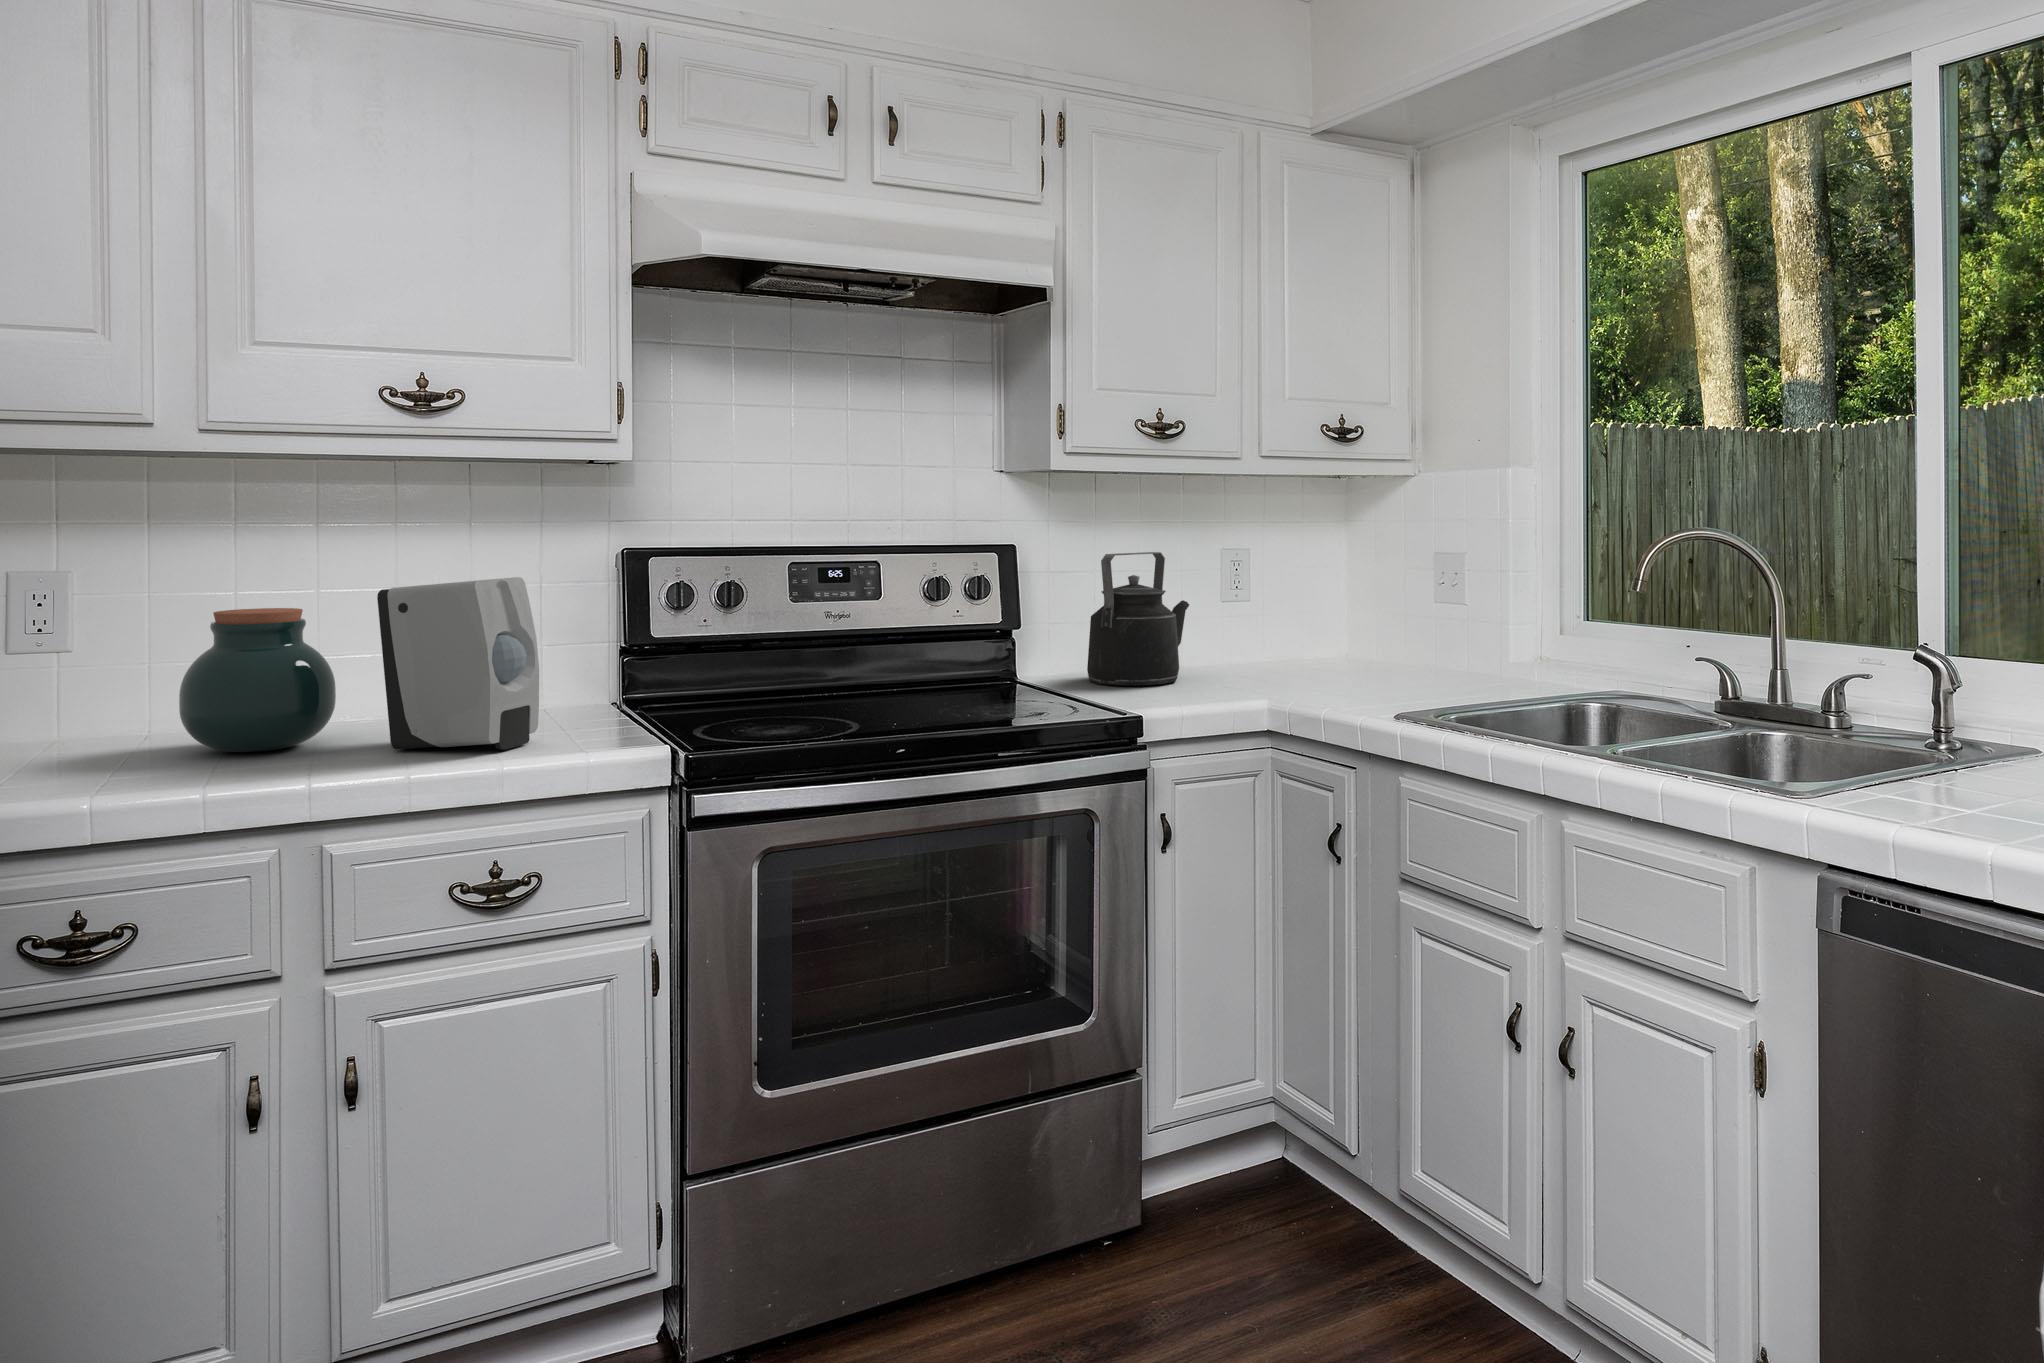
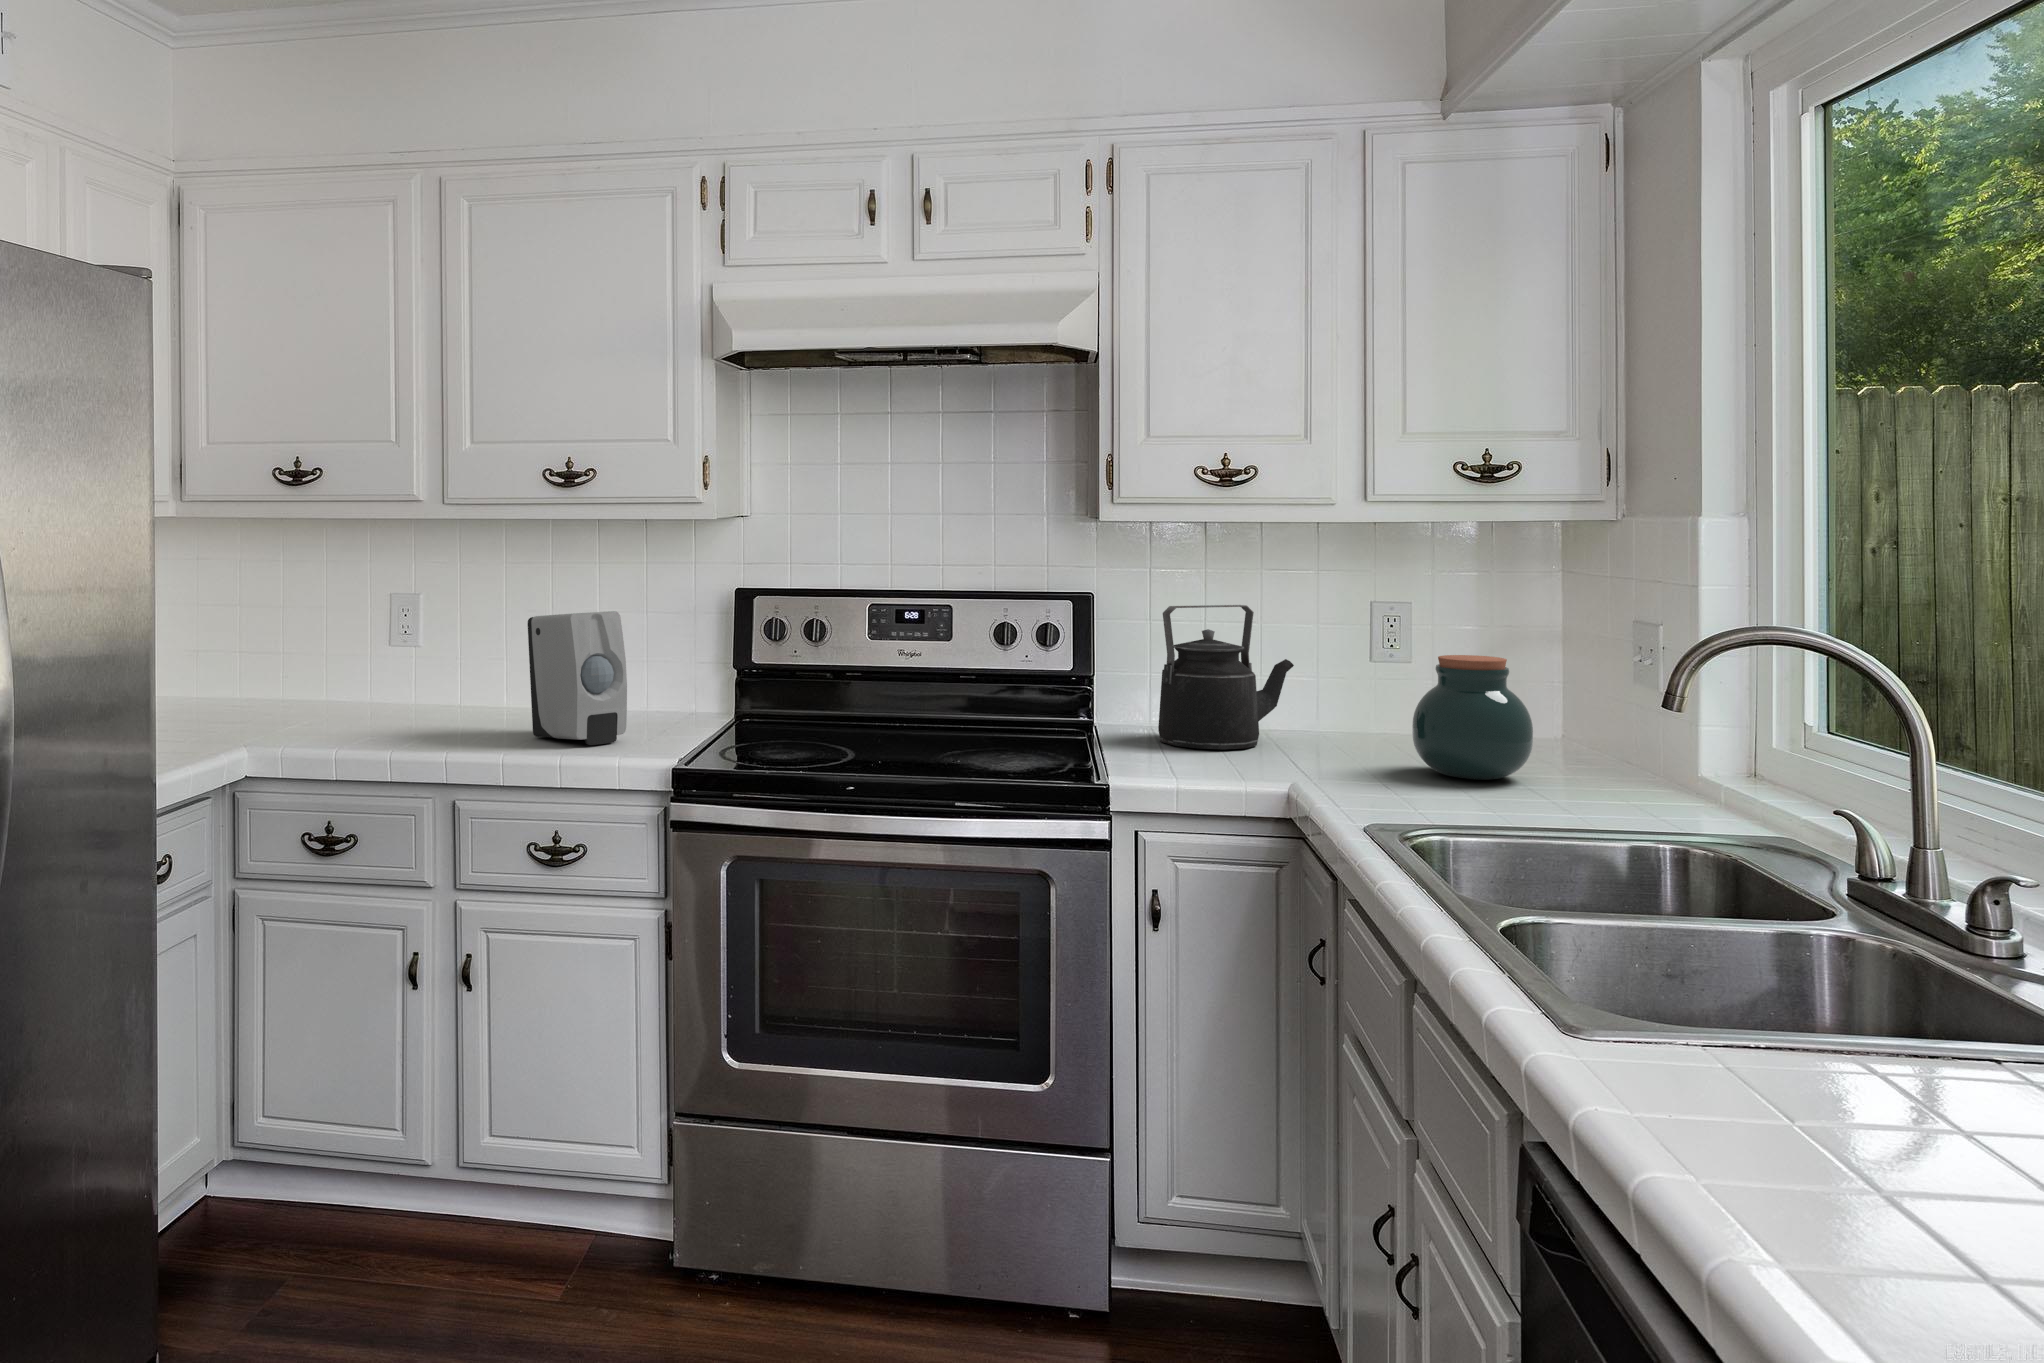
jar: present [179,608,336,752] -> present [1412,655,1533,780]

